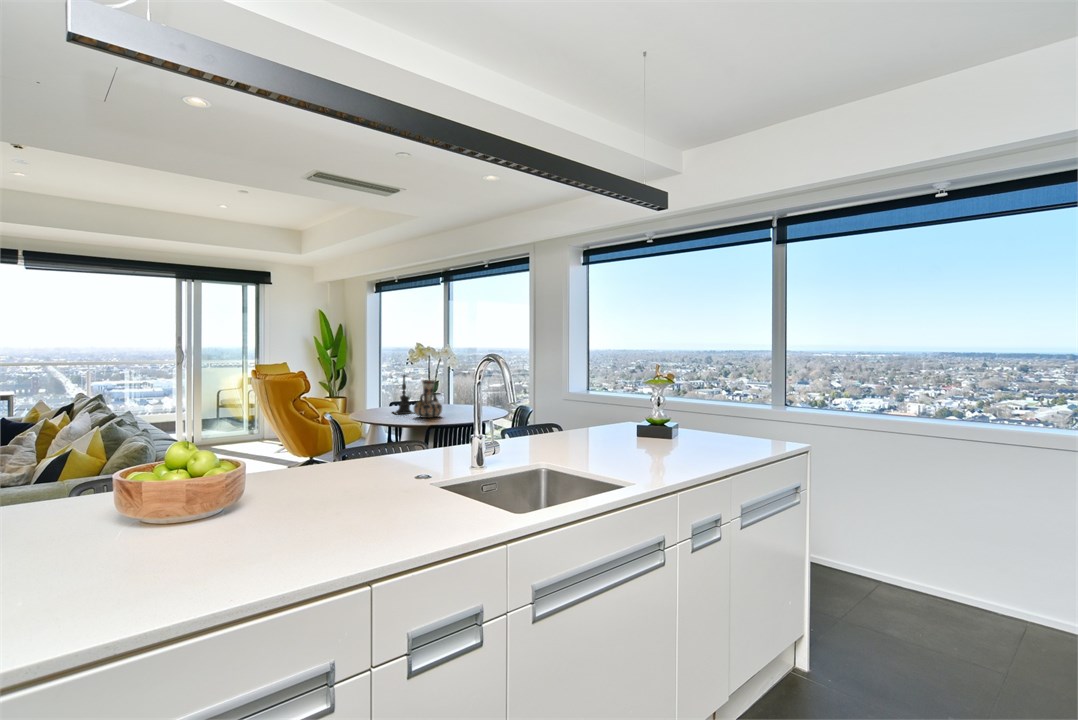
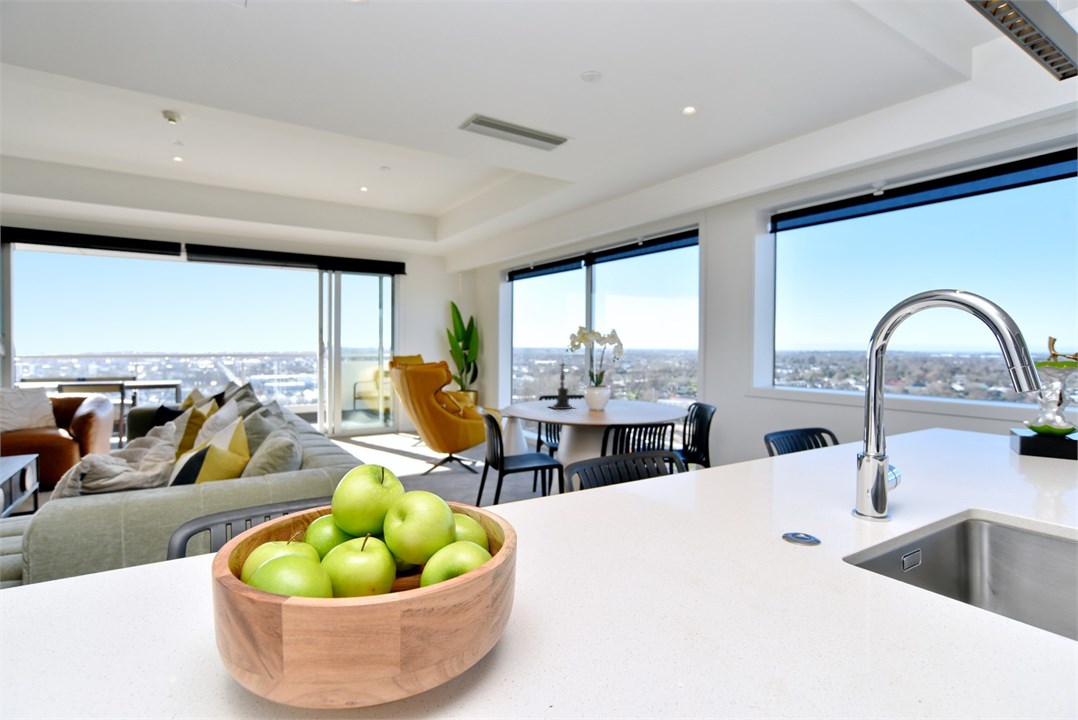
decorative vase: present [414,380,442,418] -> none [579,368,612,414]

